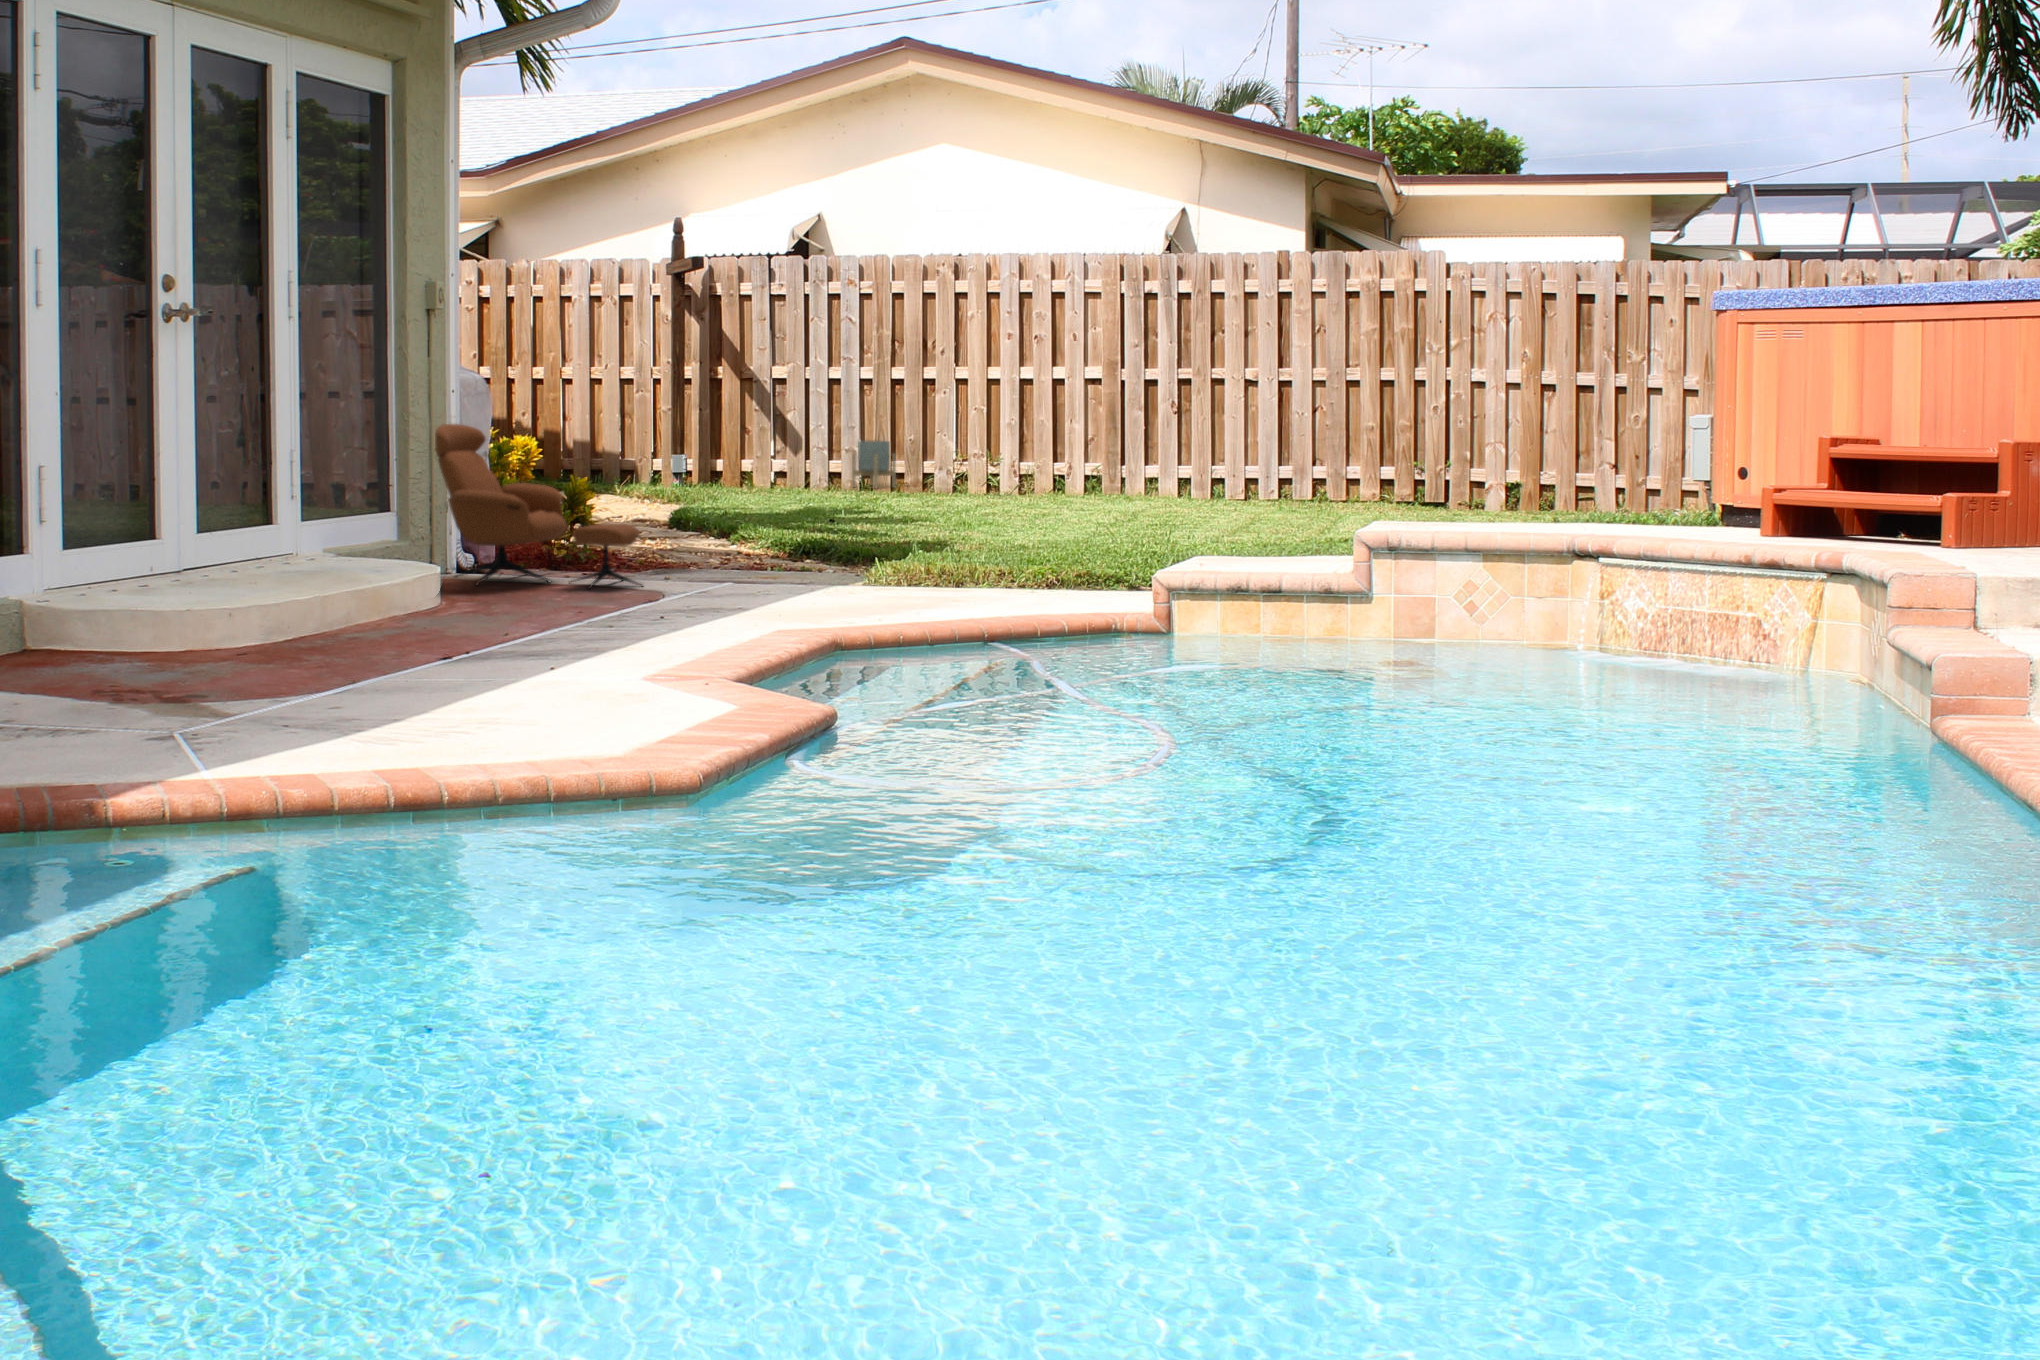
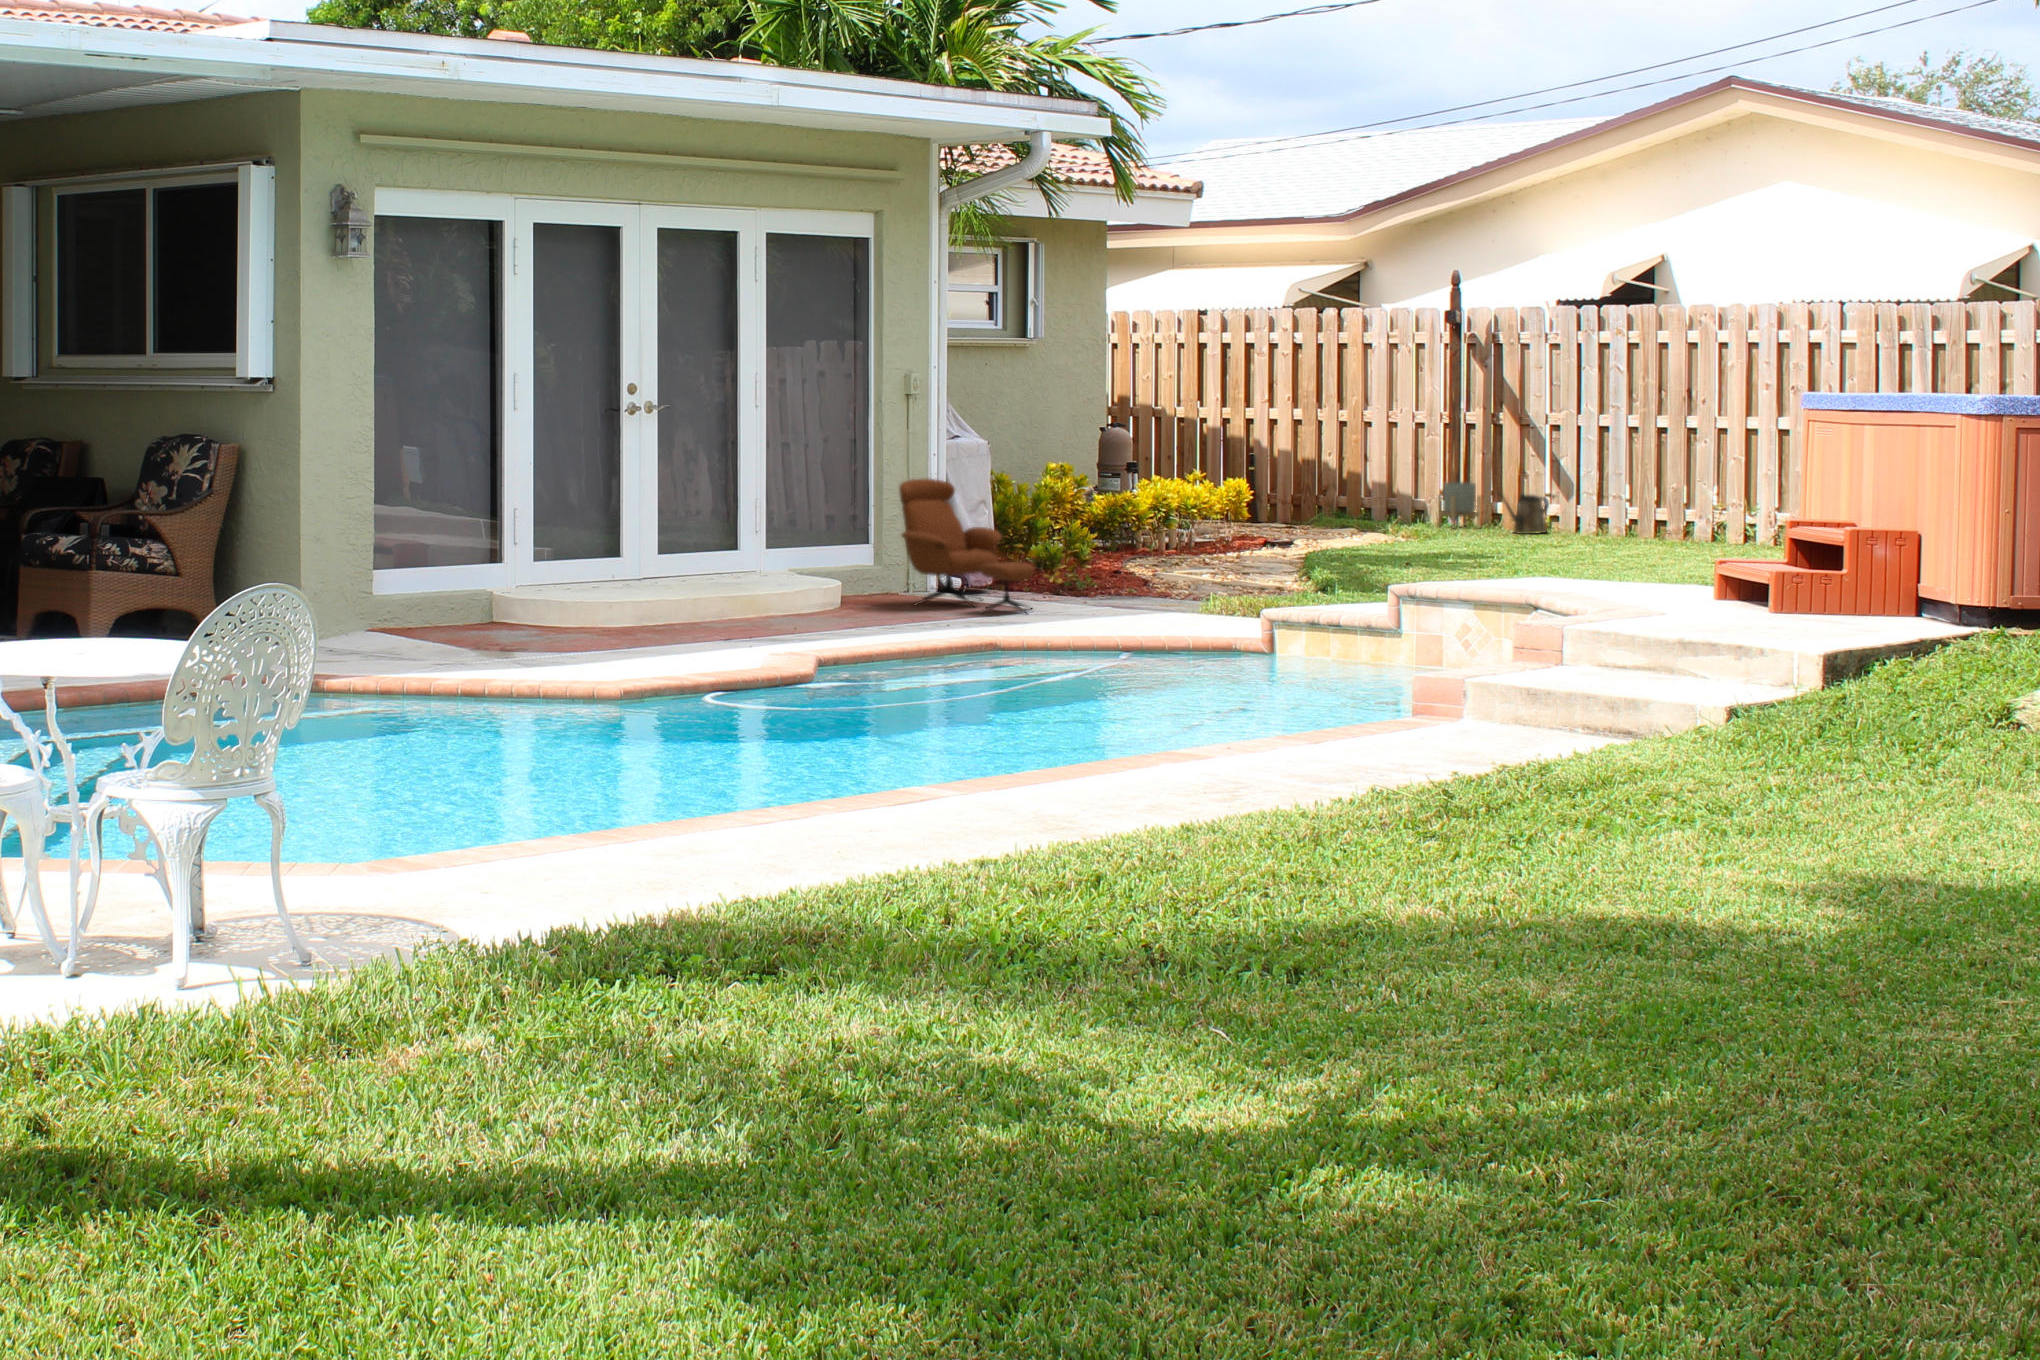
planter: present [852,441,896,488] -> present [1438,482,1481,529]
watering can: none [751,445,785,486] -> present [1500,494,1549,534]

